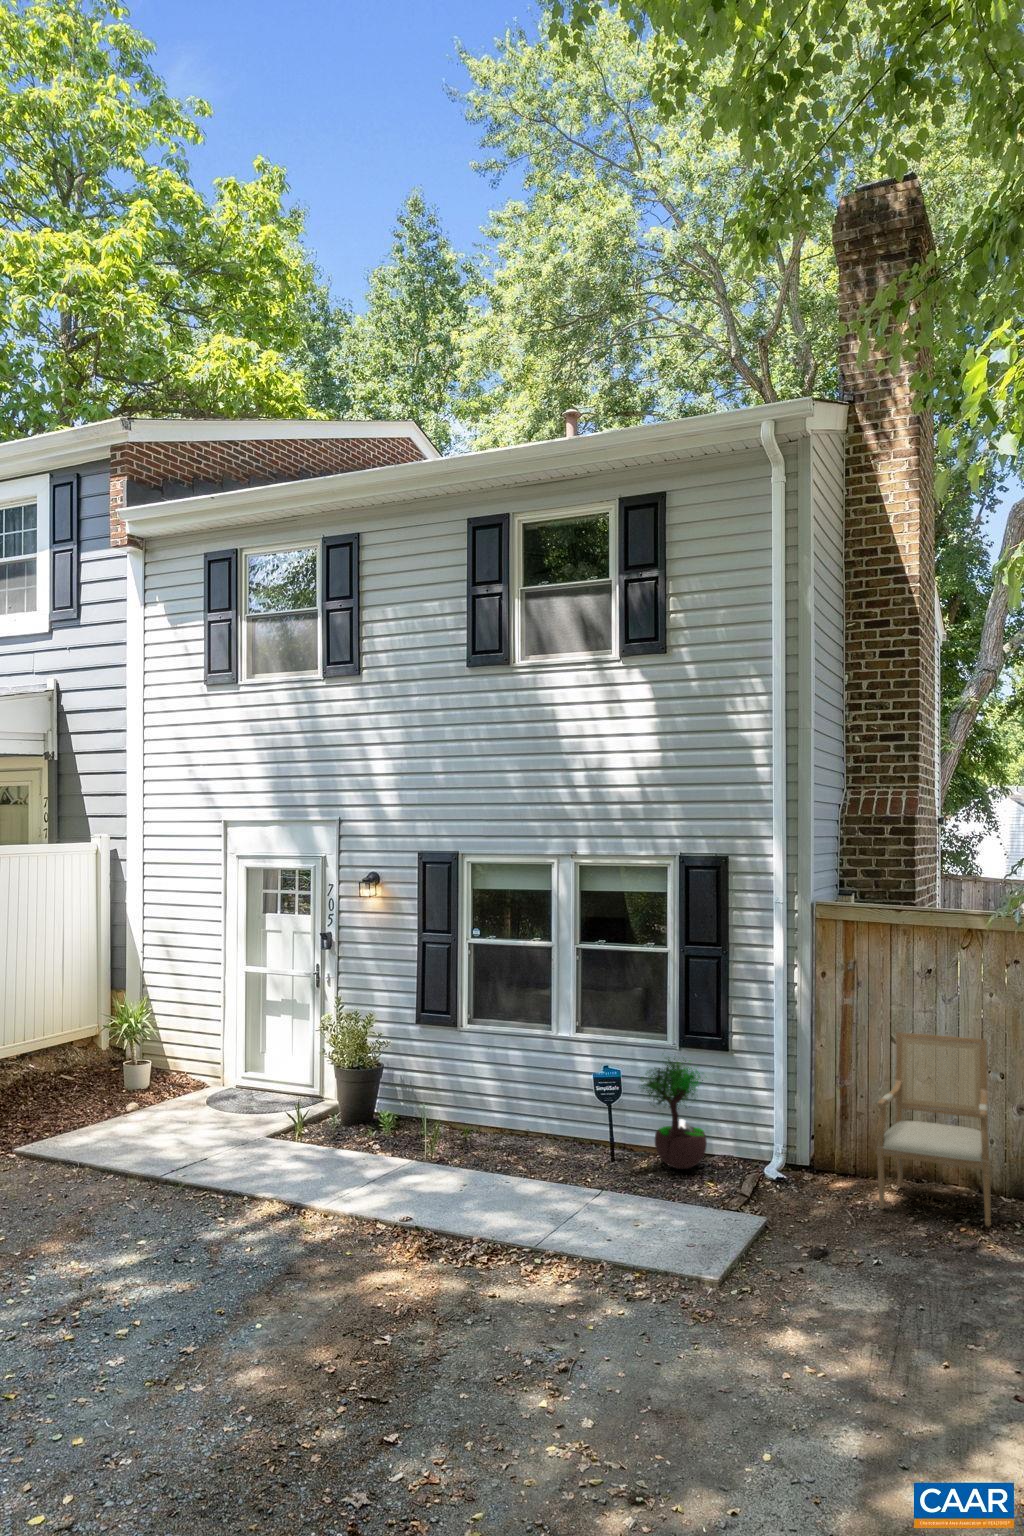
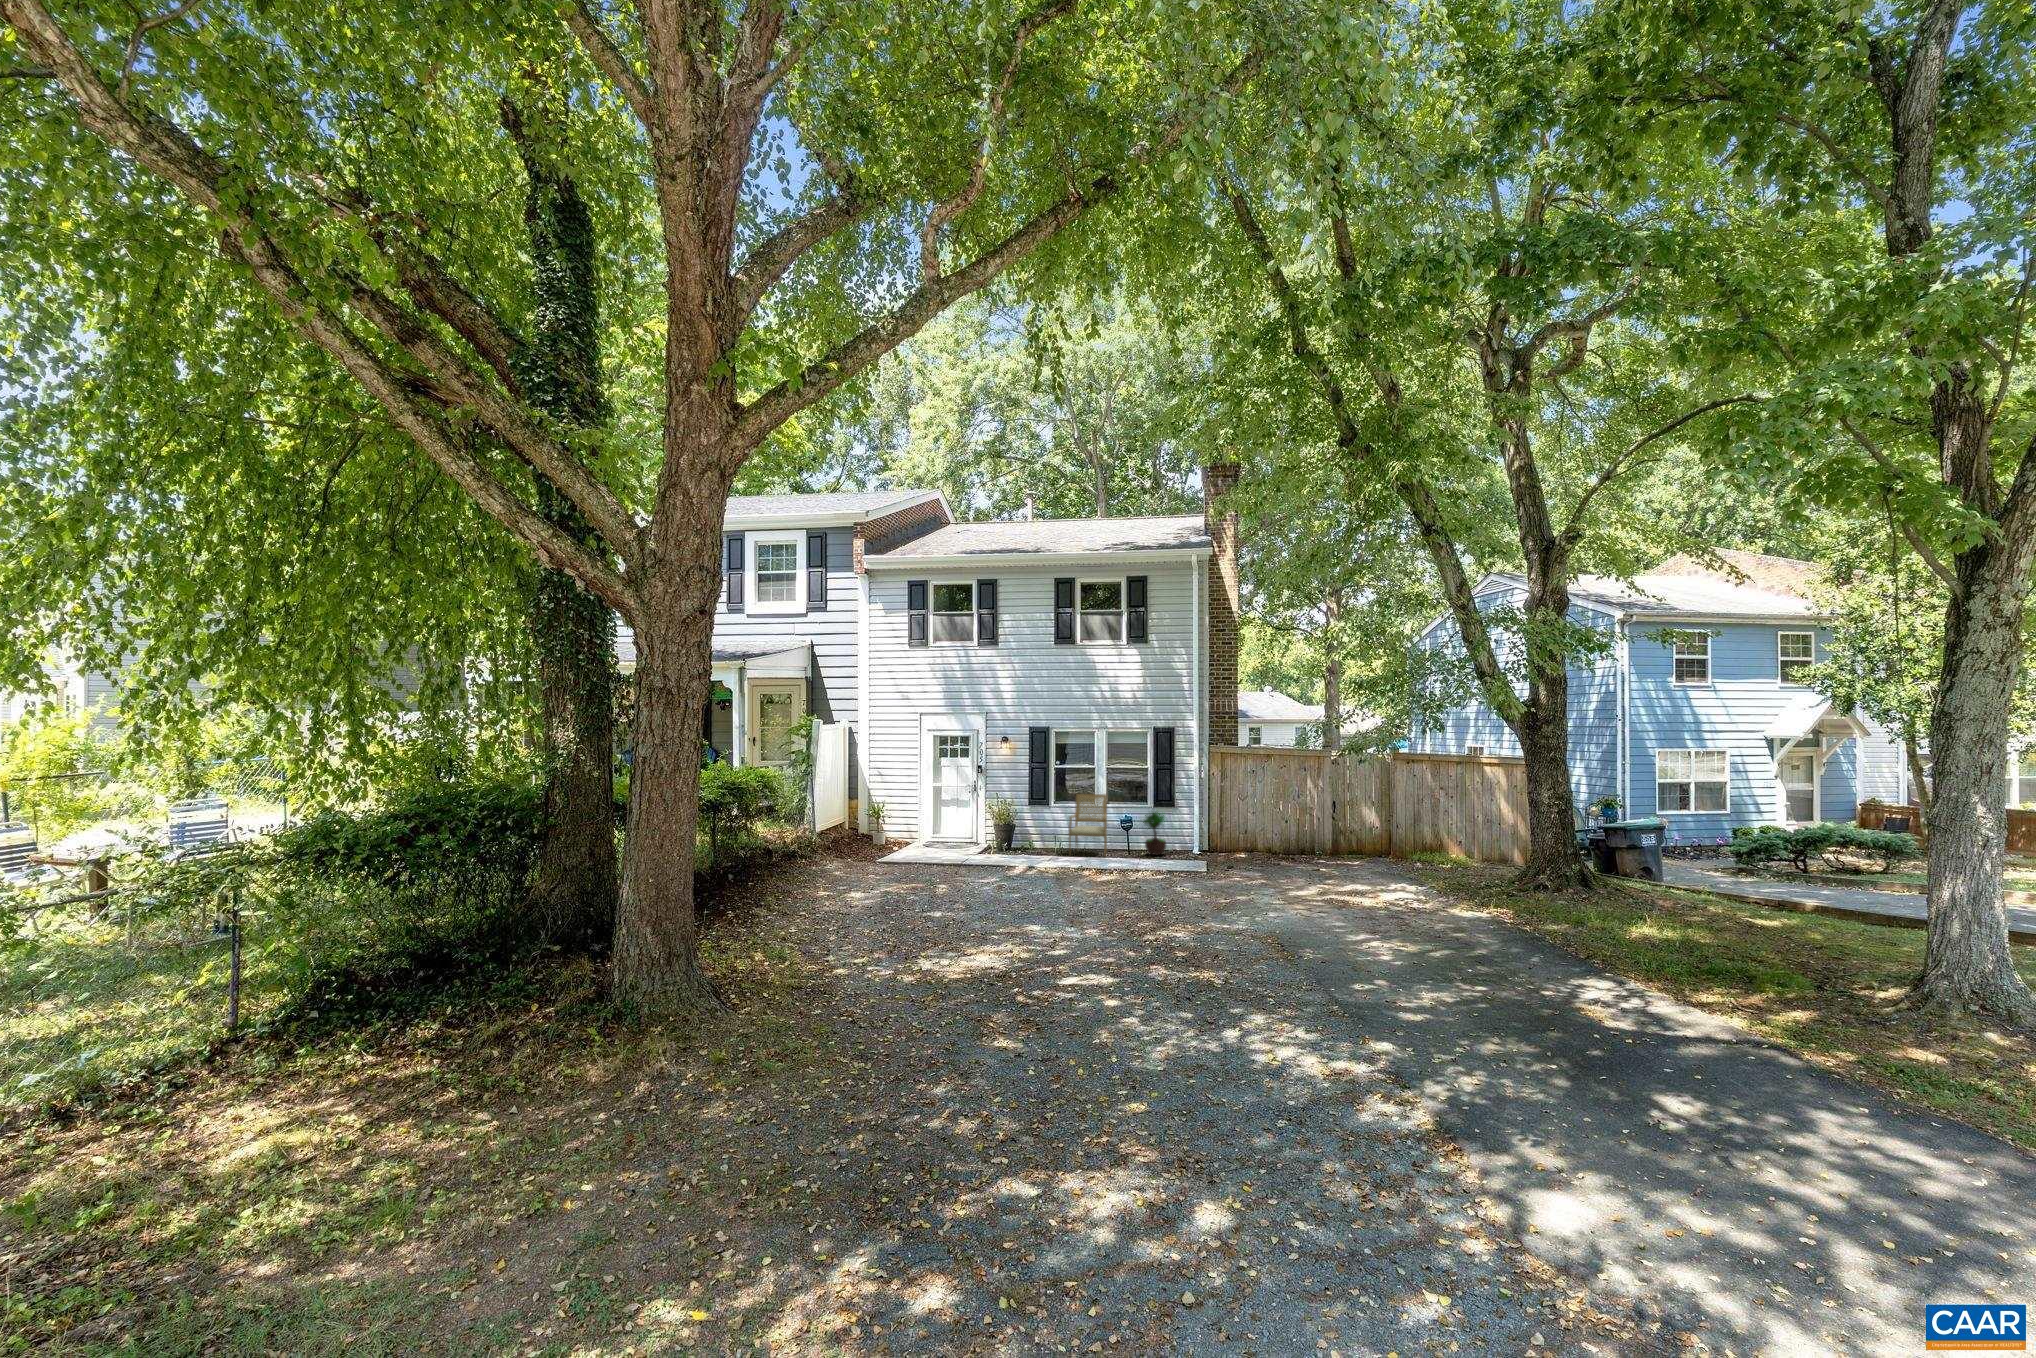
chair: present [876,1032,991,1227] -> present [1068,794,1107,855]

